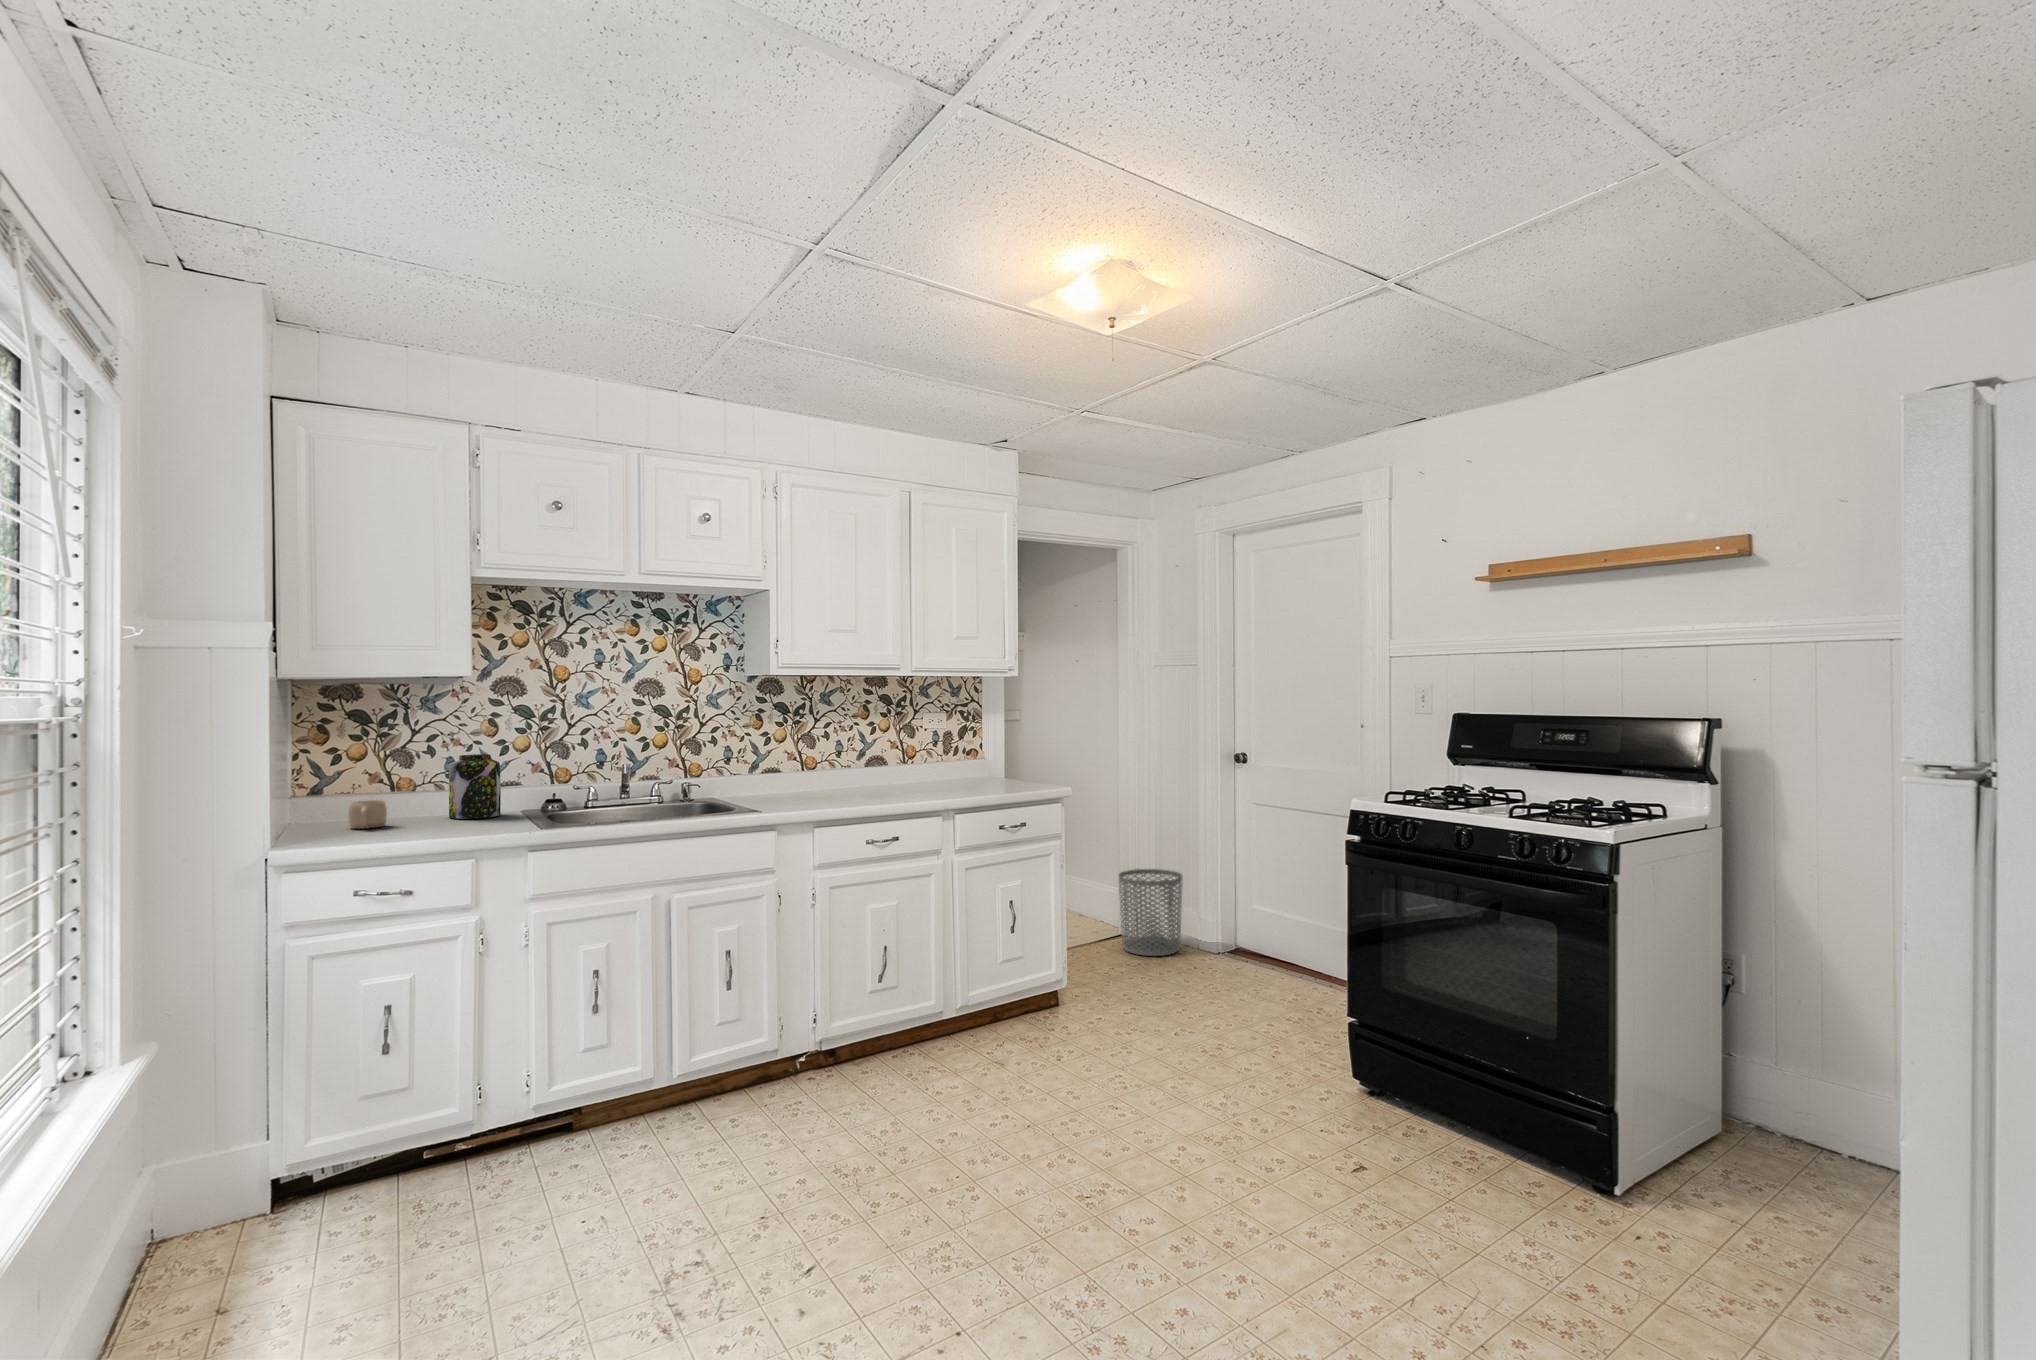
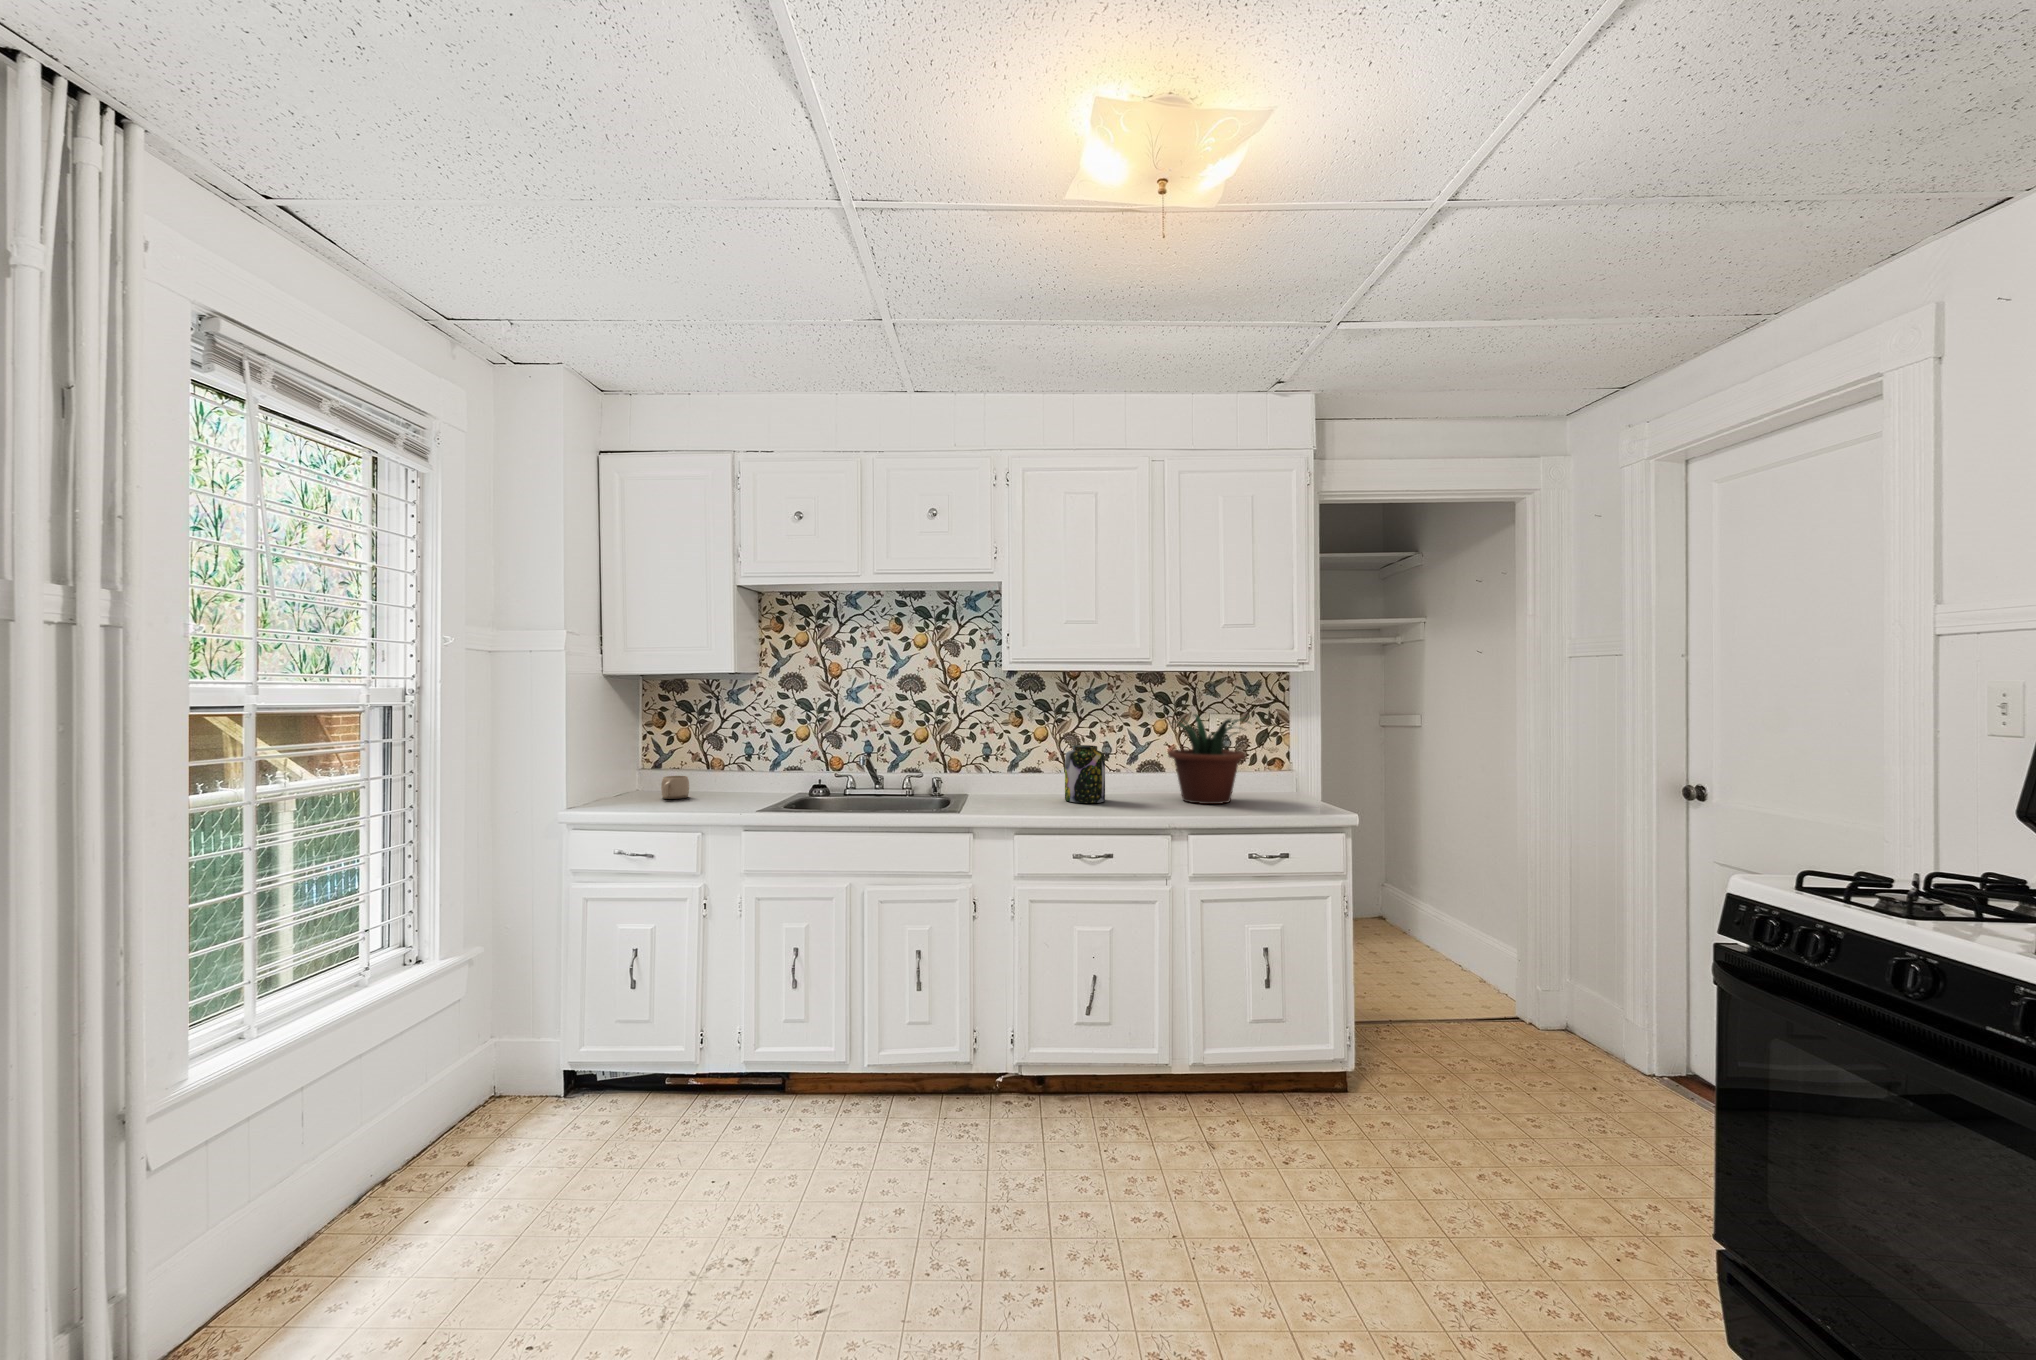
potted plant: none [896,713,977,791] -> present [1168,714,1249,804]
jar: present [449,754,501,819] -> present [1065,745,1105,803]
waste bin: present [1119,869,1183,956] -> none [1483,922,1578,1044]

